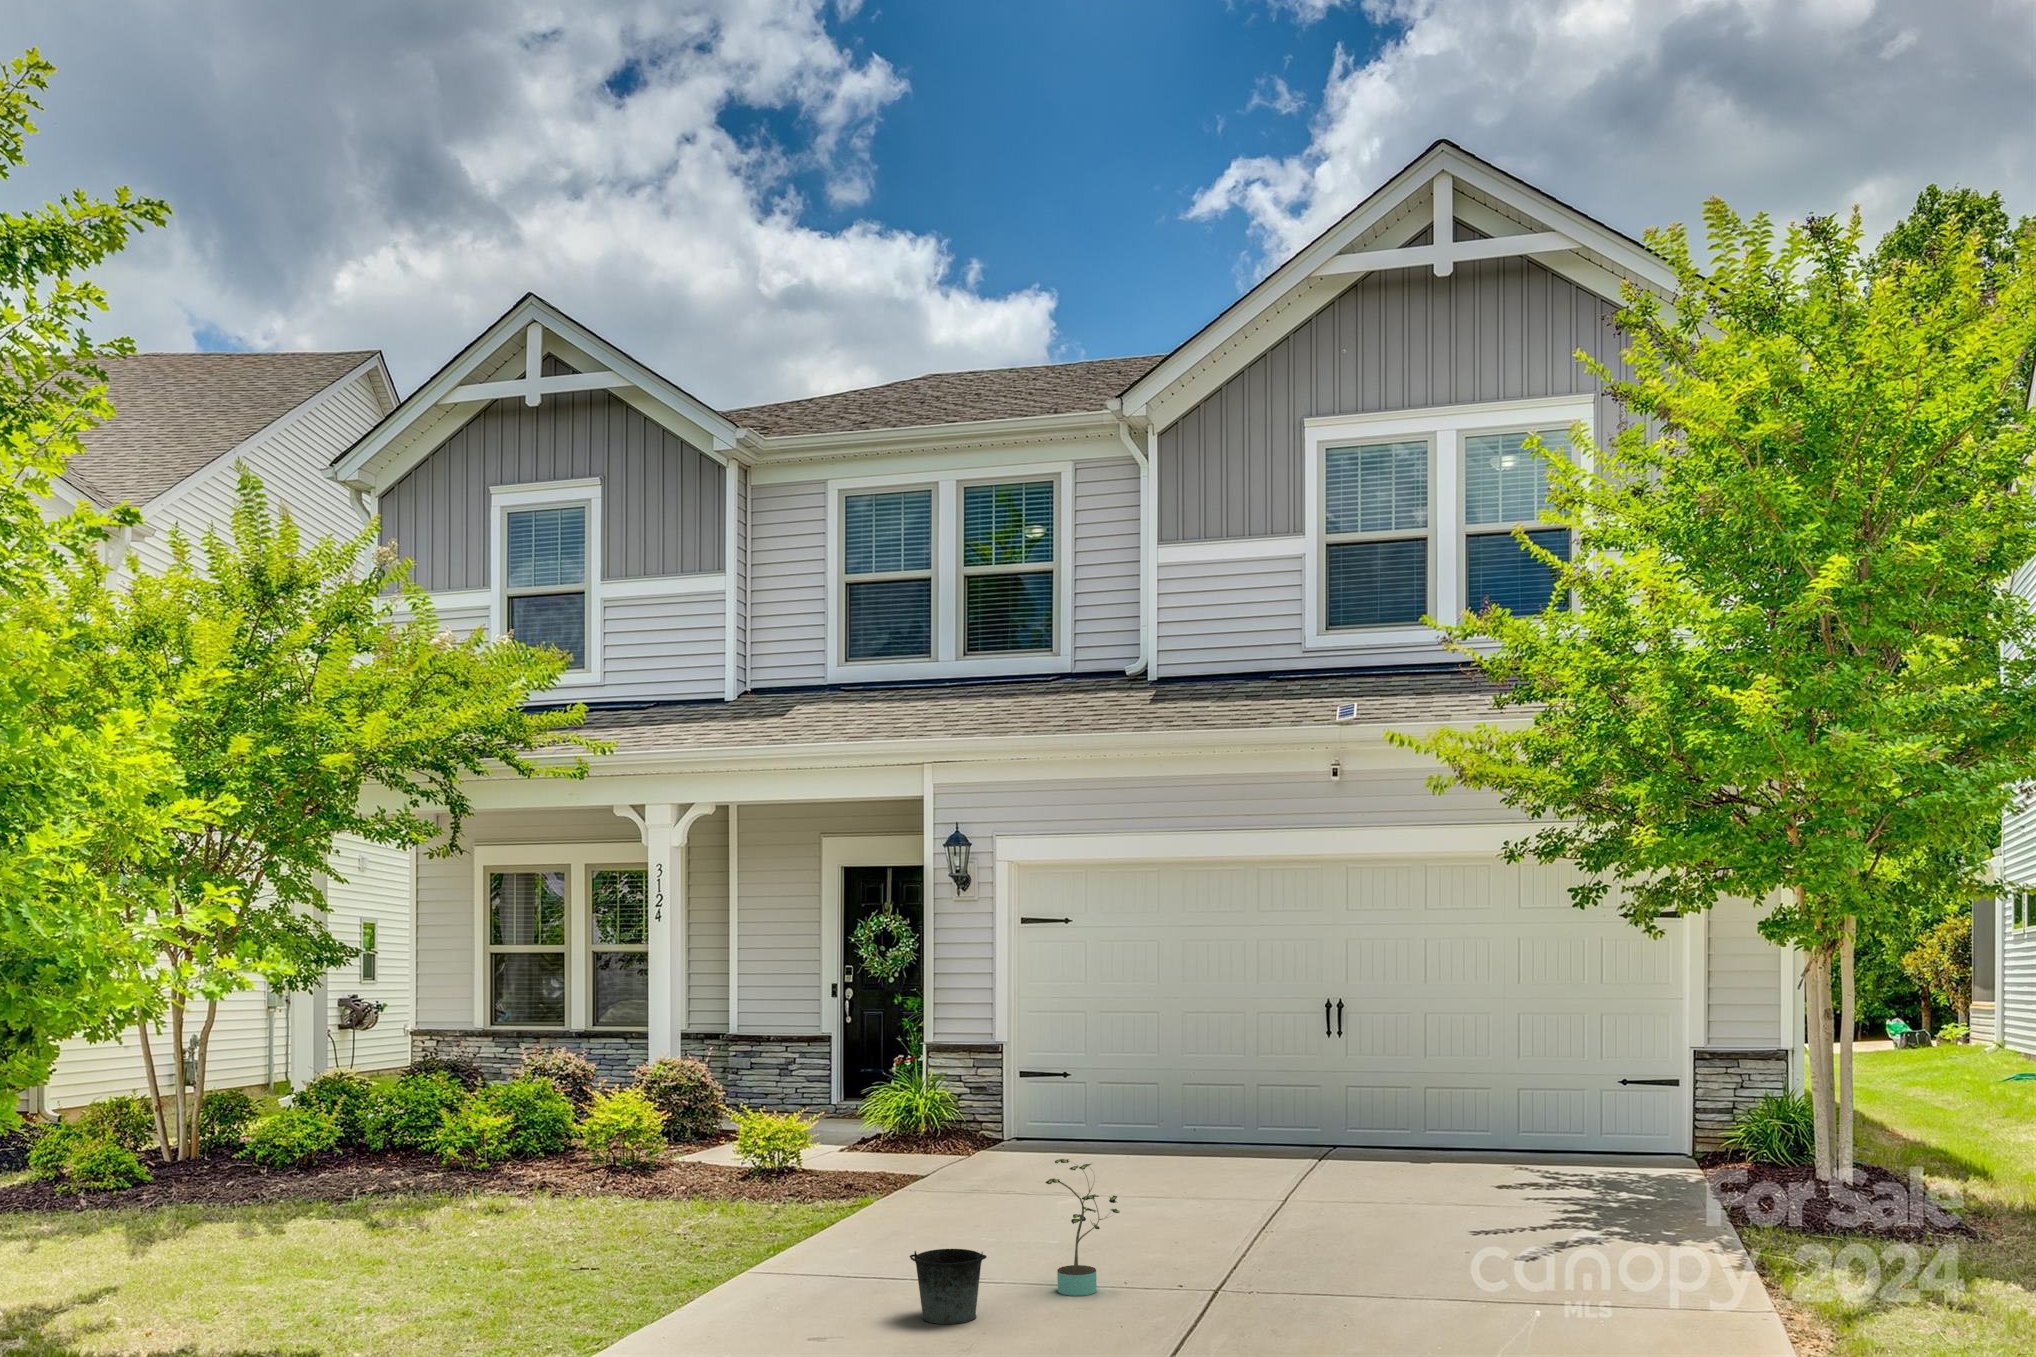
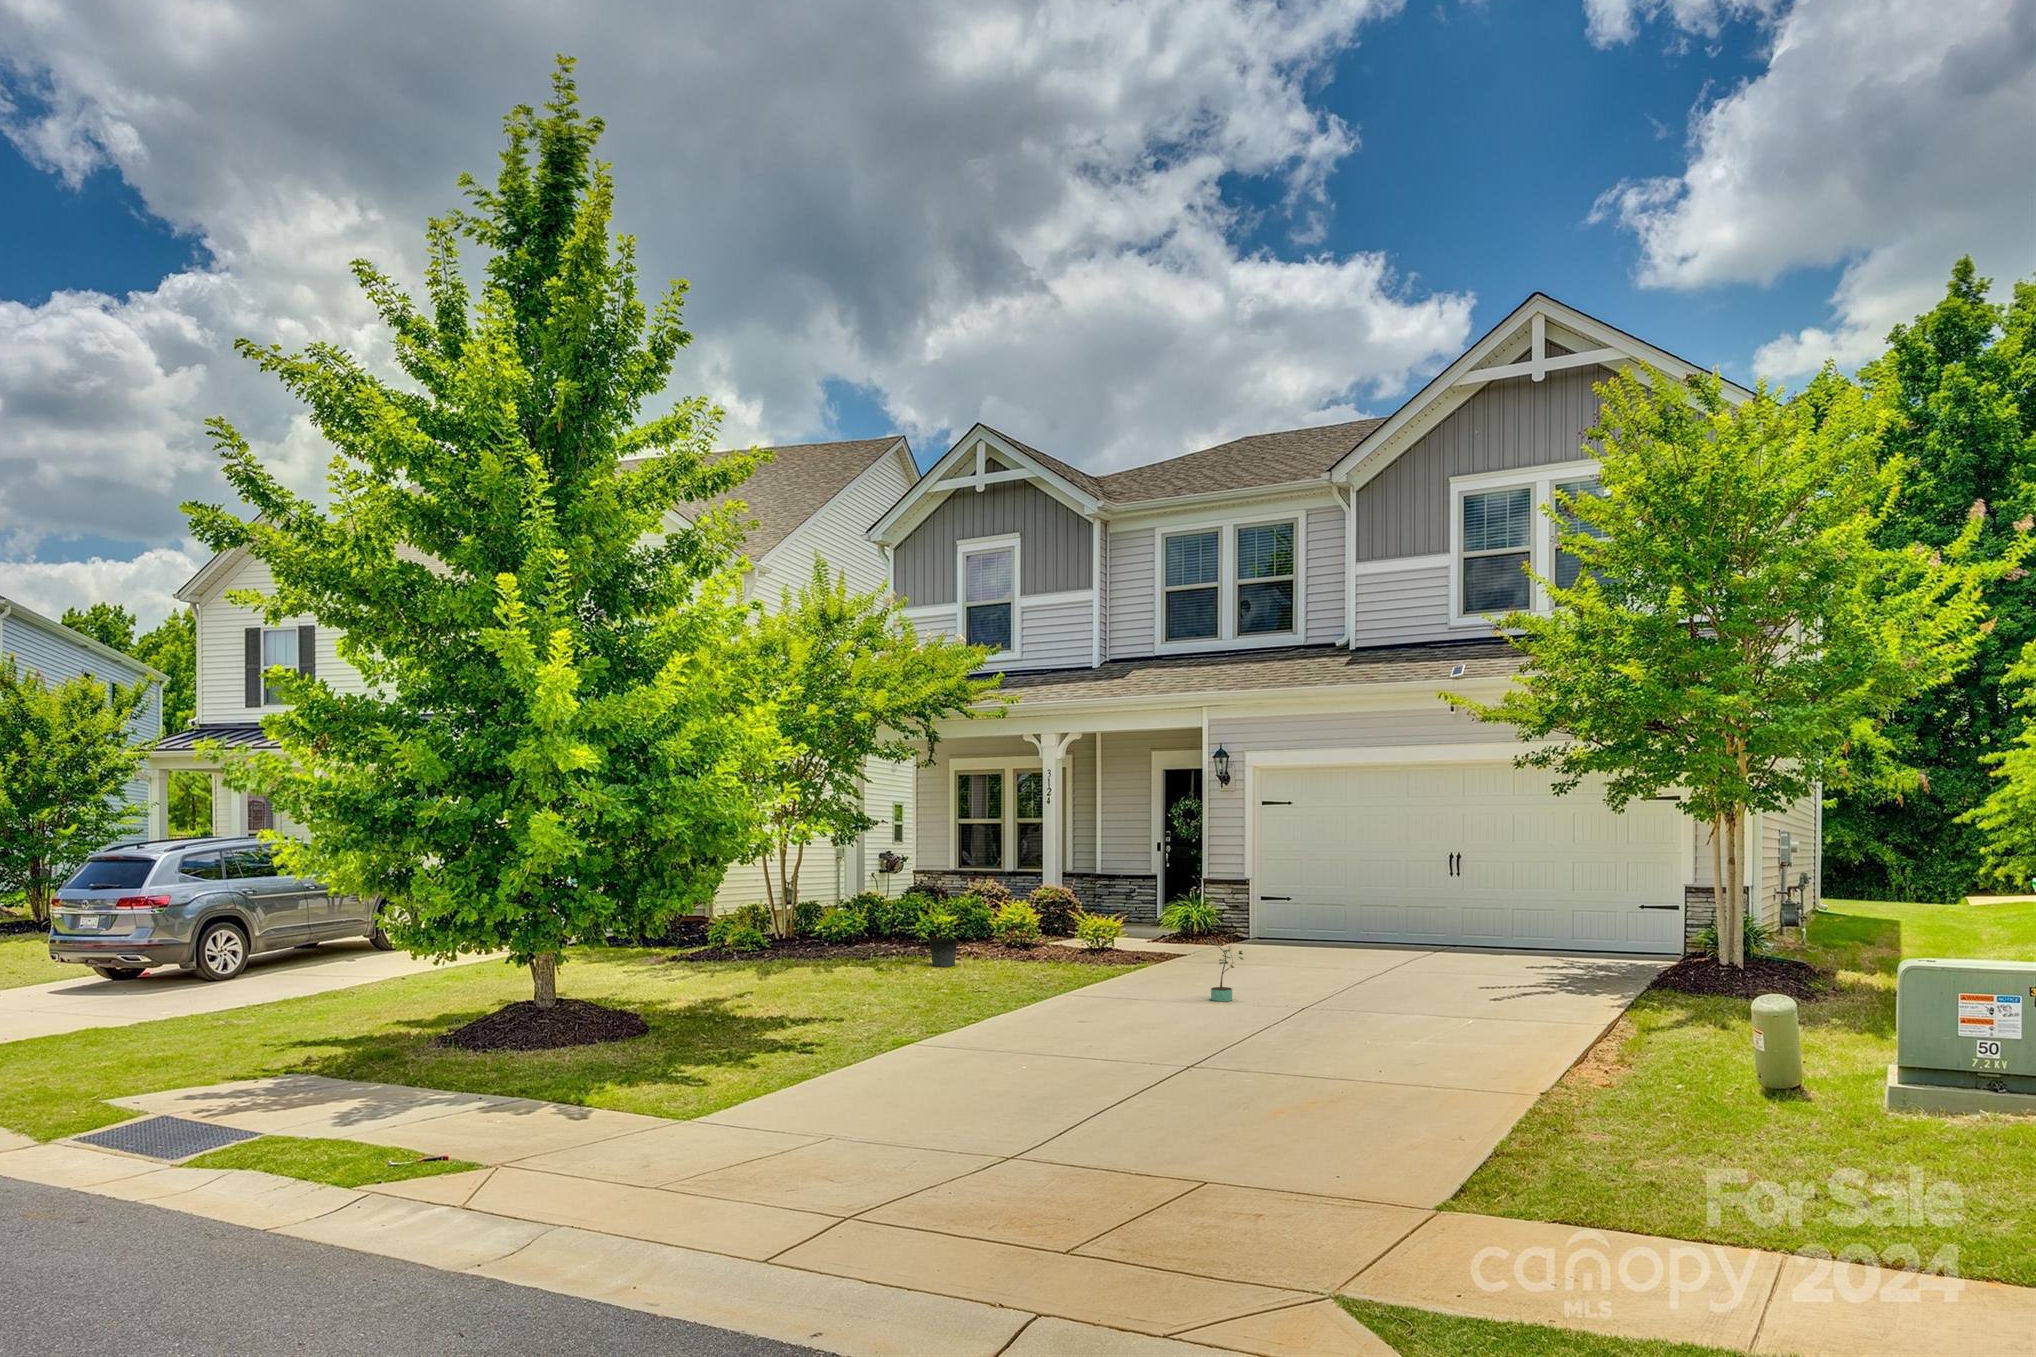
bucket: present [910,1249,987,1324] -> present [928,938,957,967]

